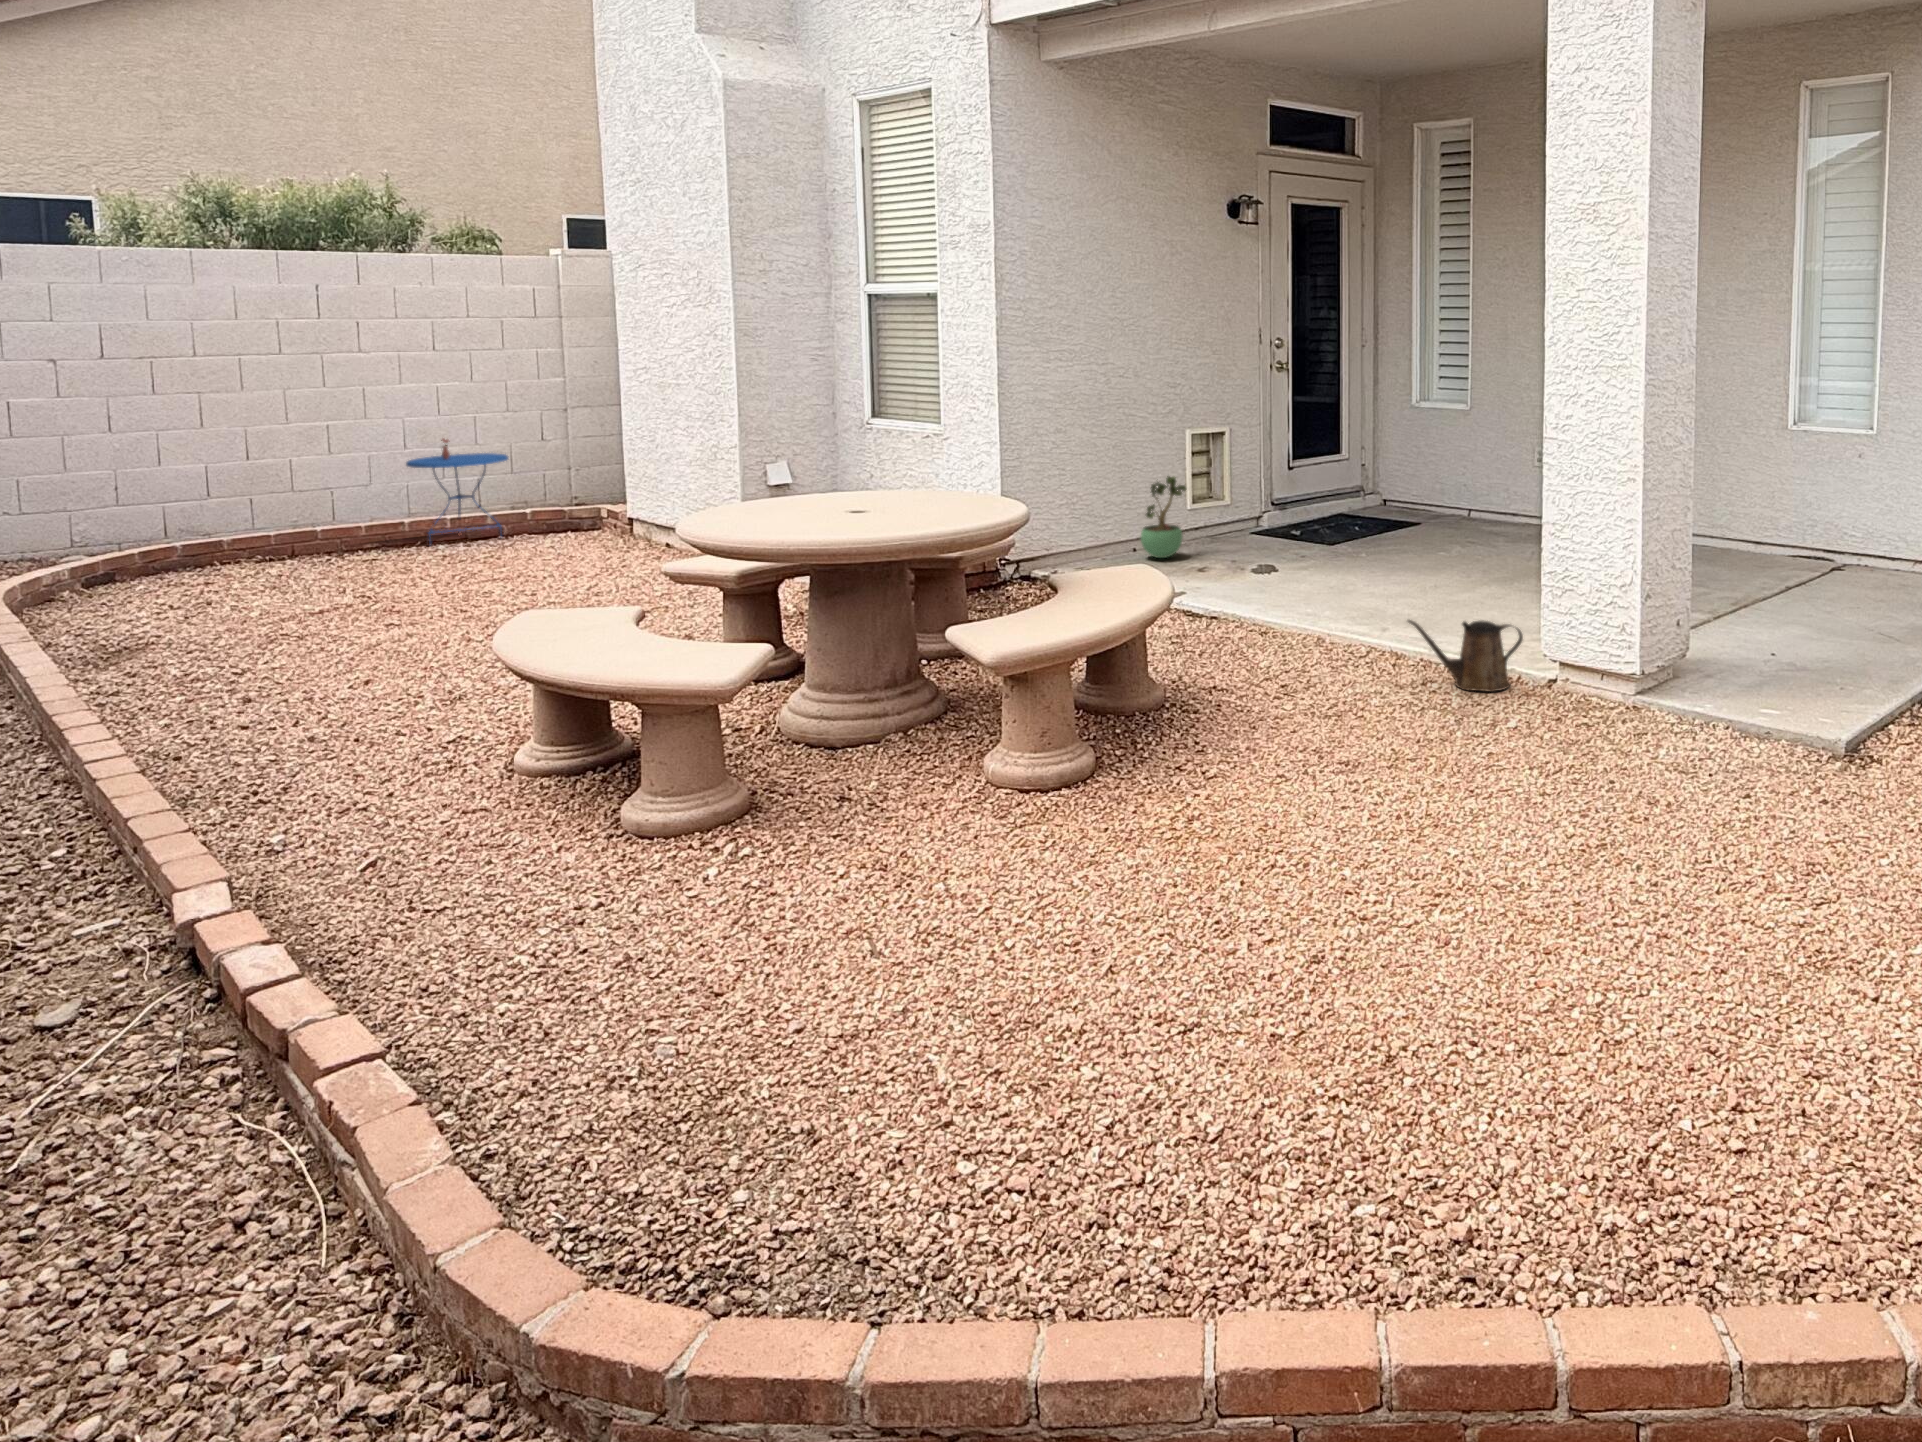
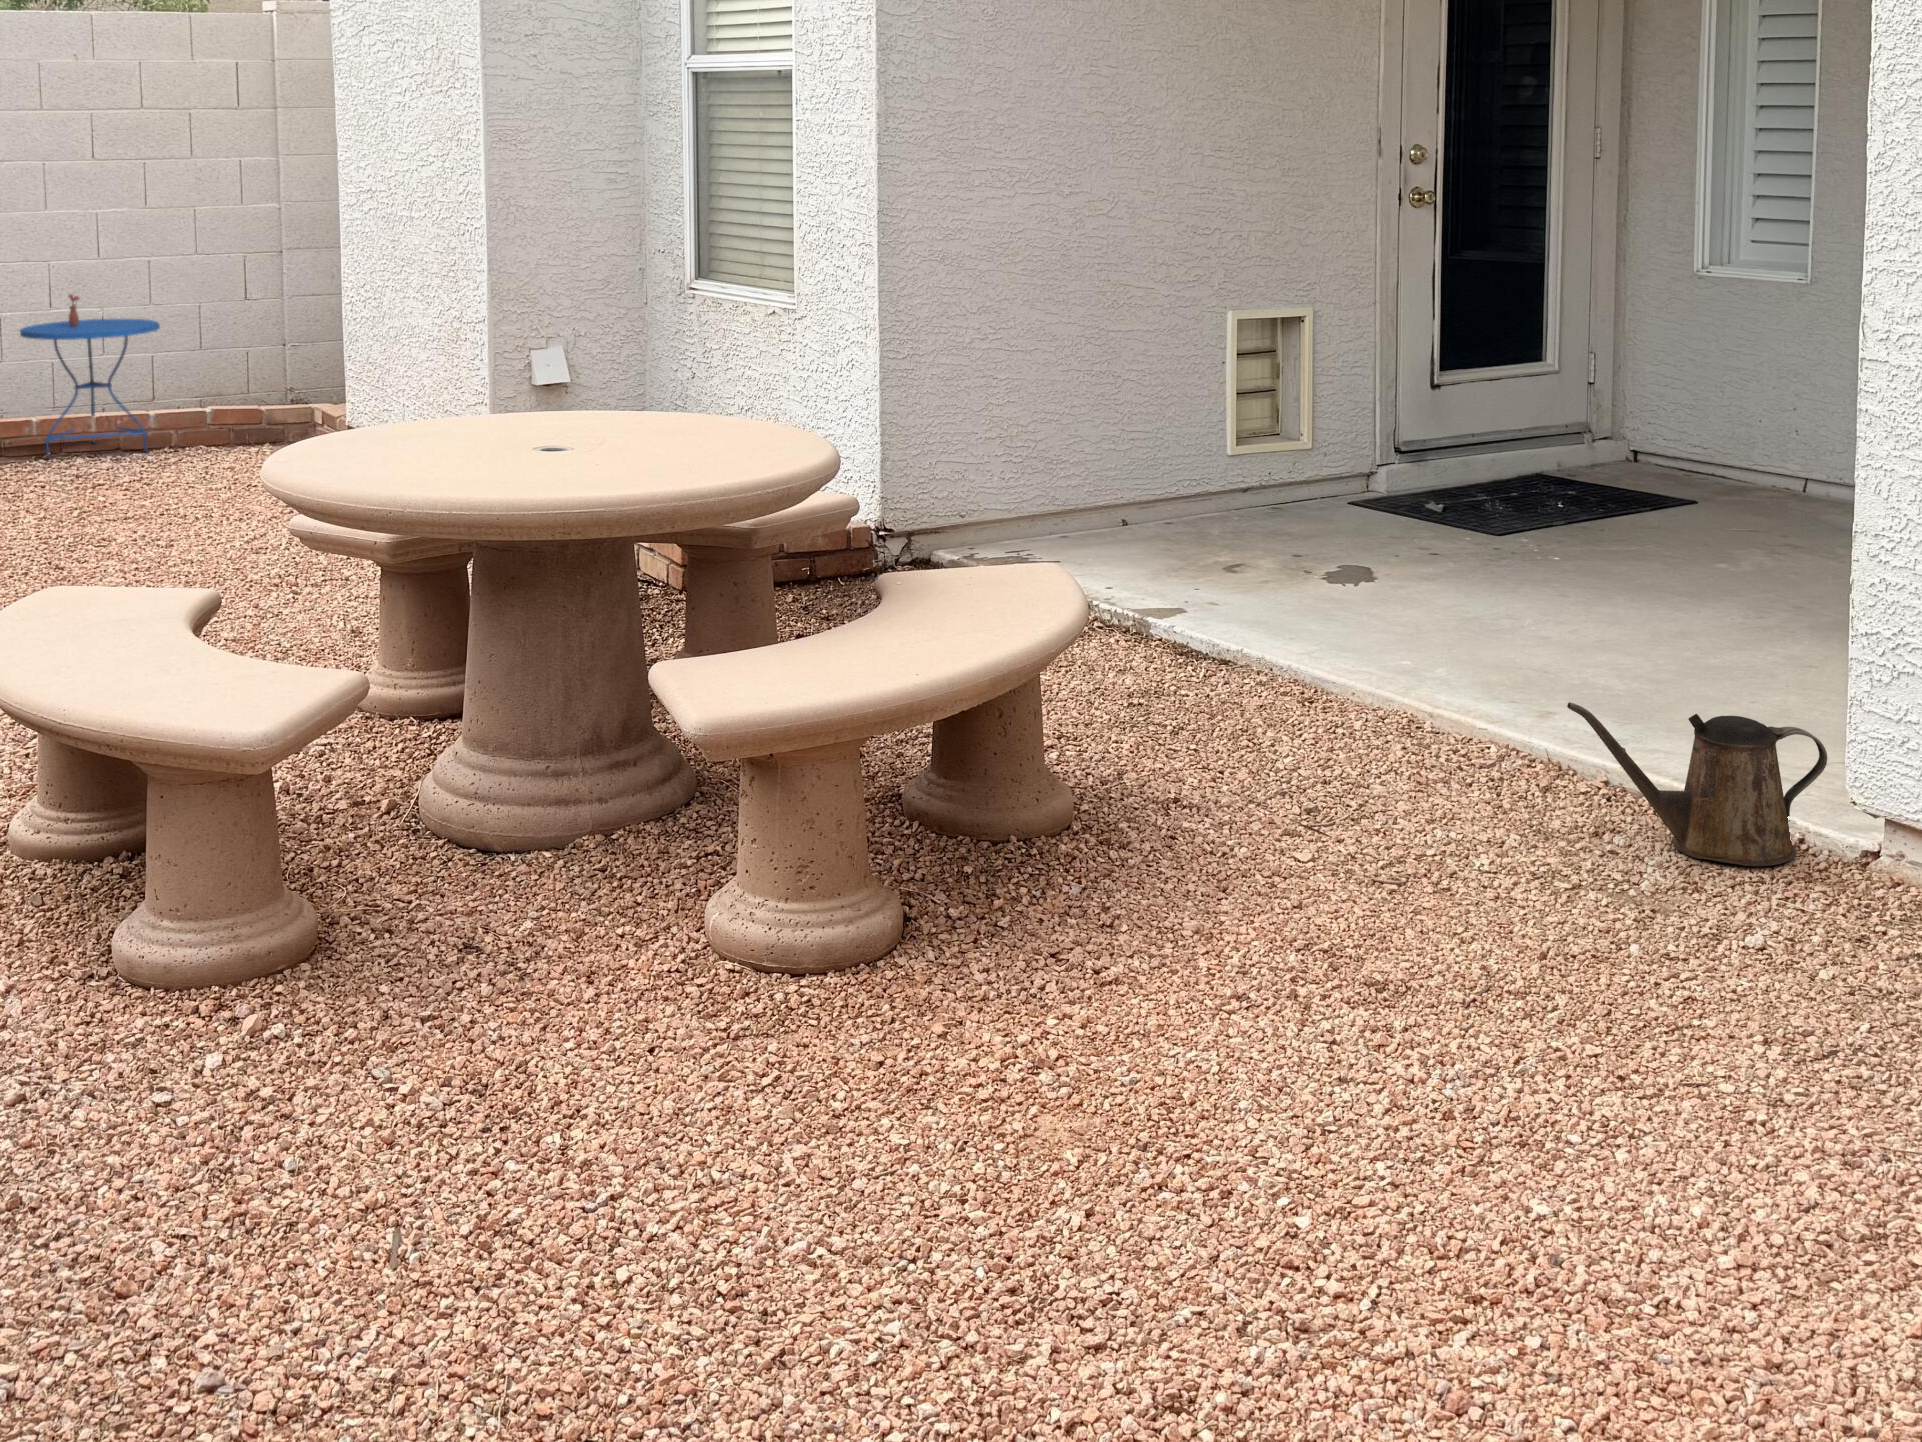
potted plant: present [1141,476,1186,558] -> none [1117,389,1207,543]

